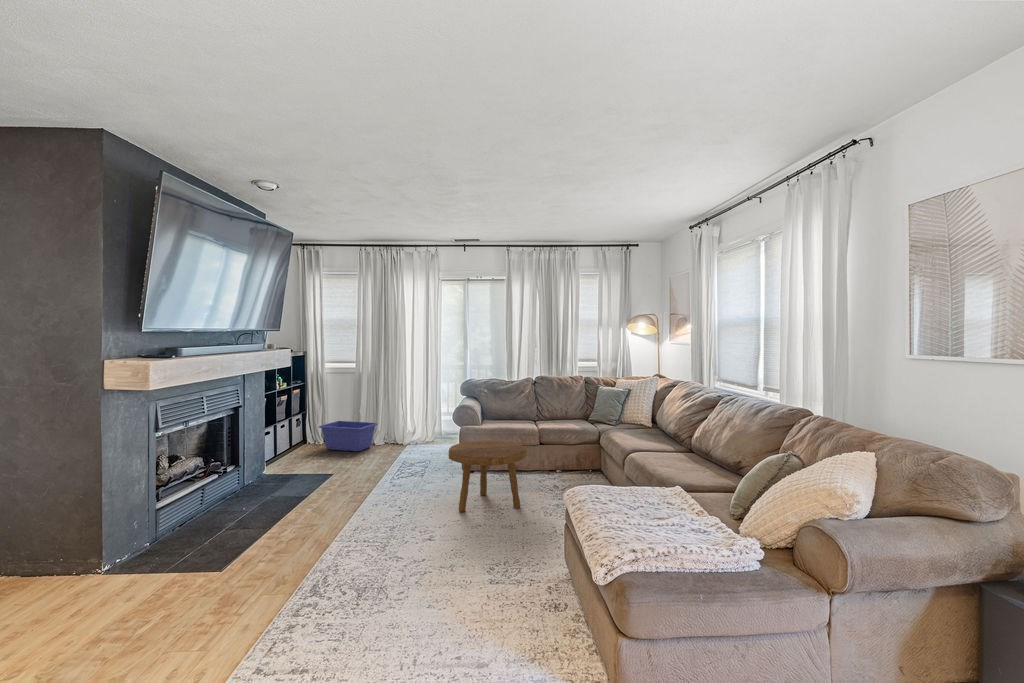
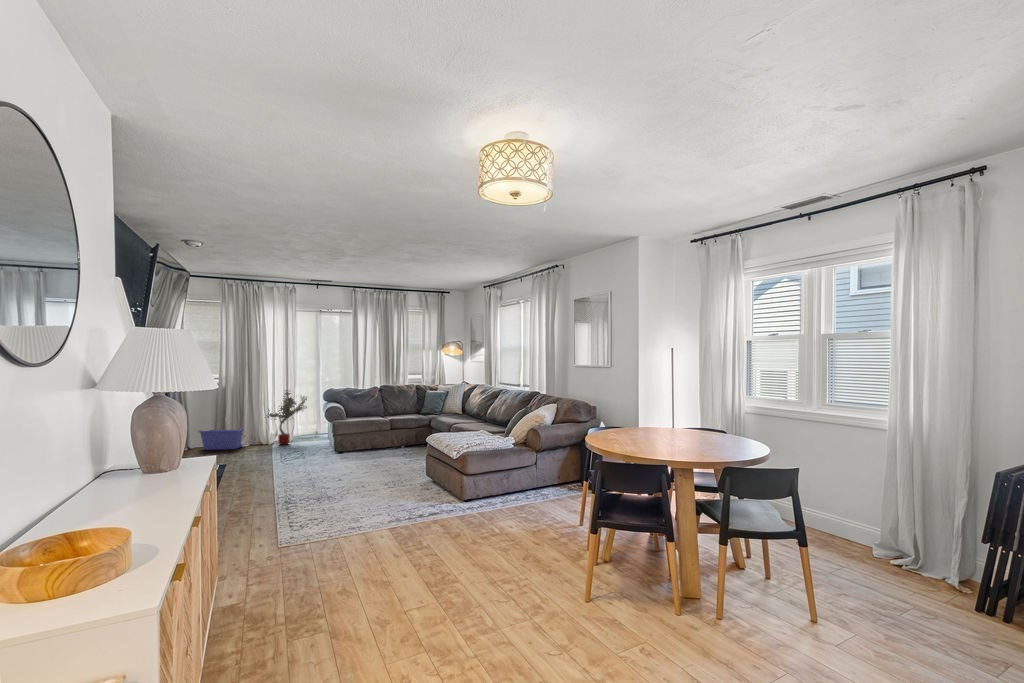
potted tree: none [388,378,446,449] -> present [267,390,307,445]
footstool: present [449,441,527,512] -> none [340,425,391,467]

